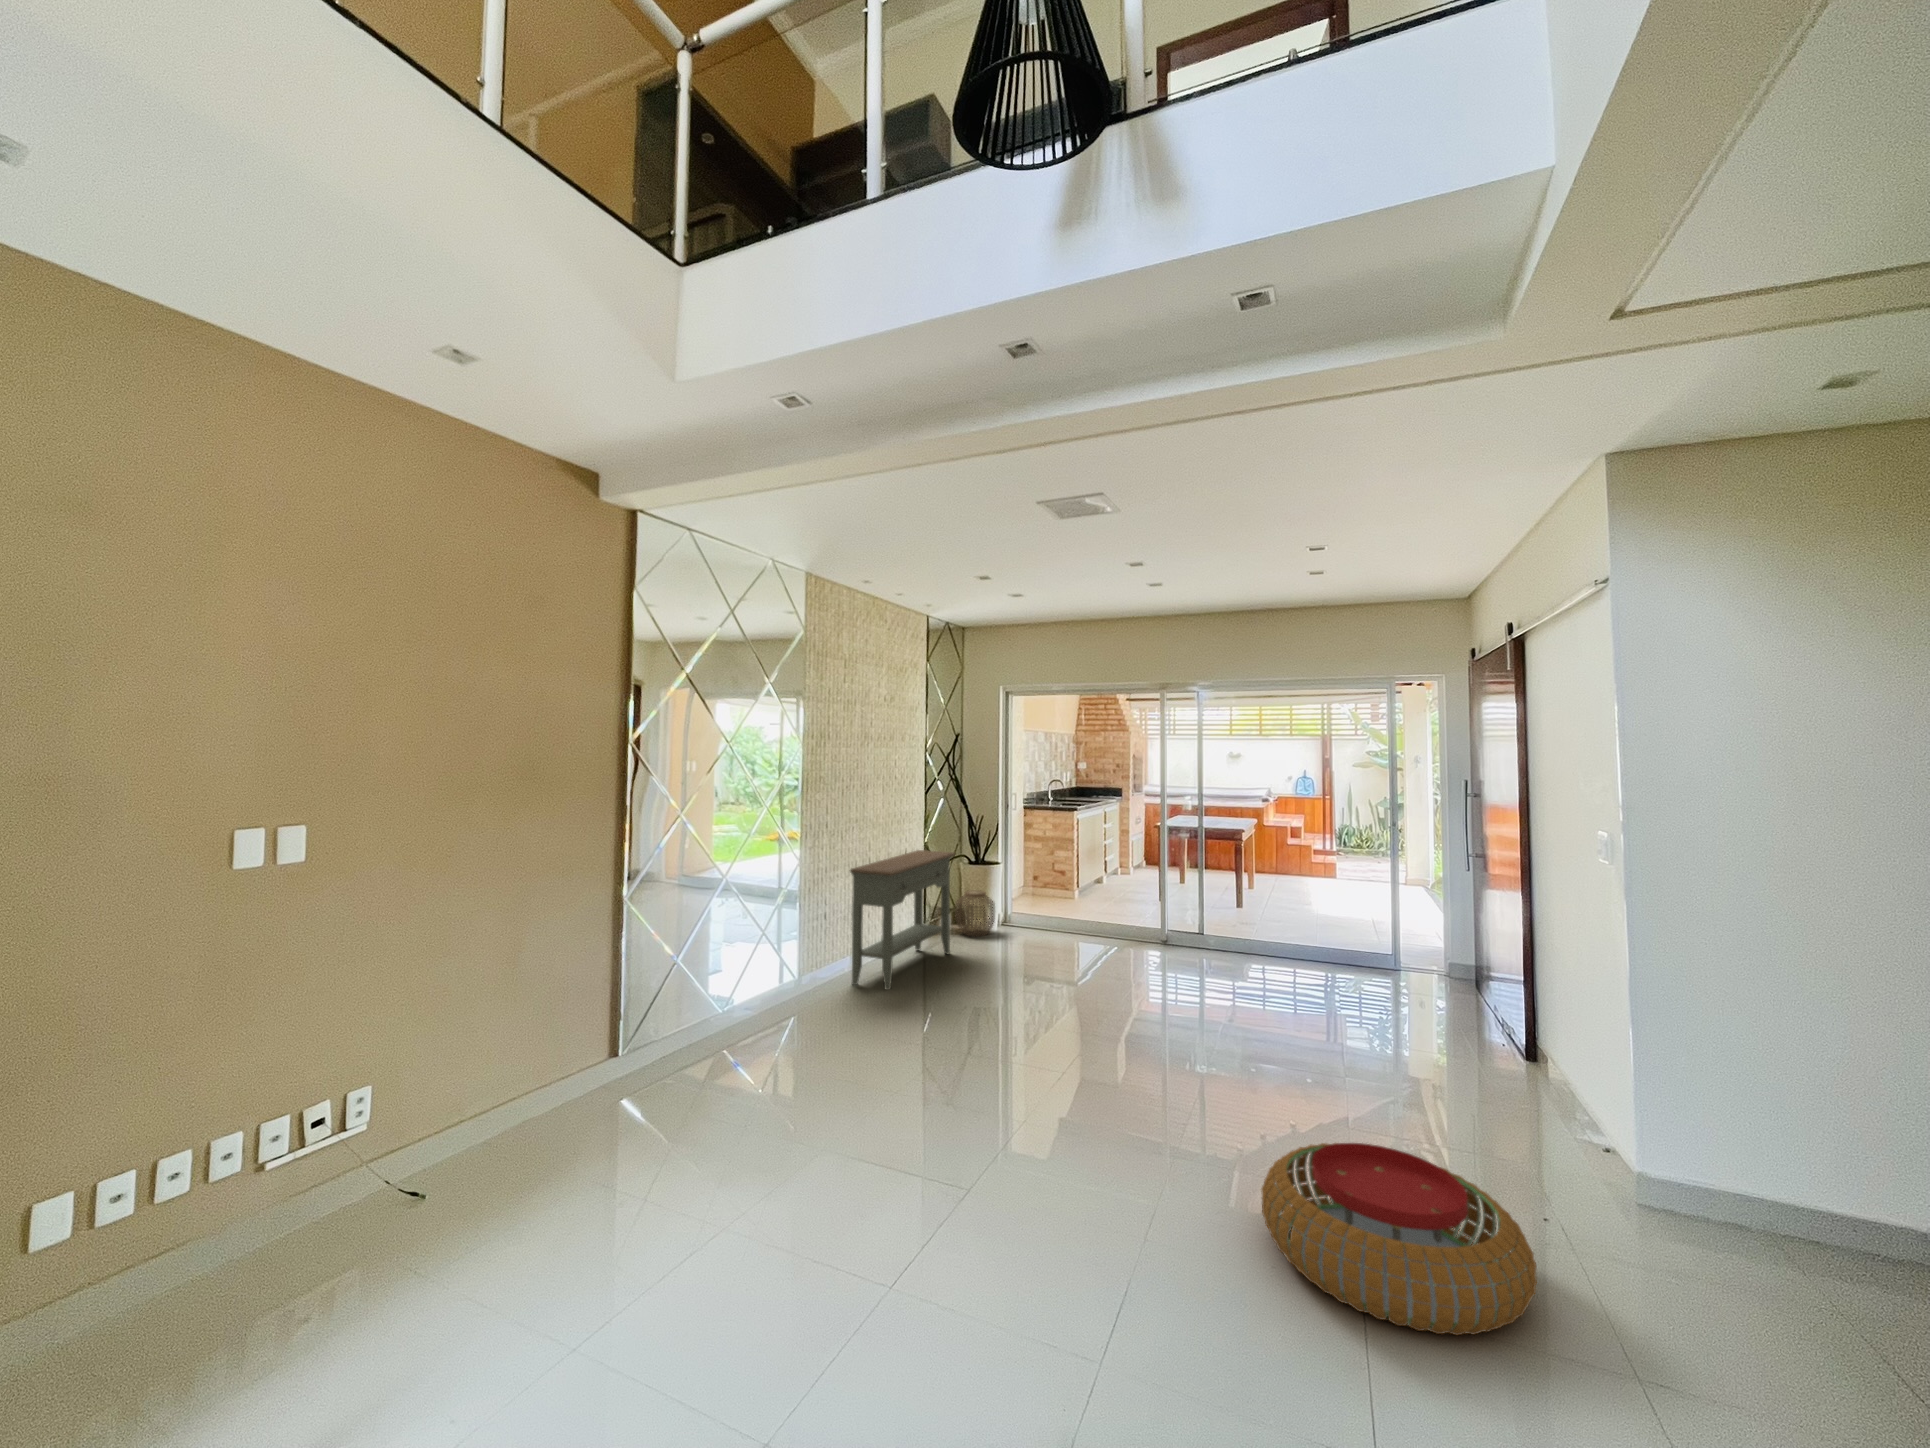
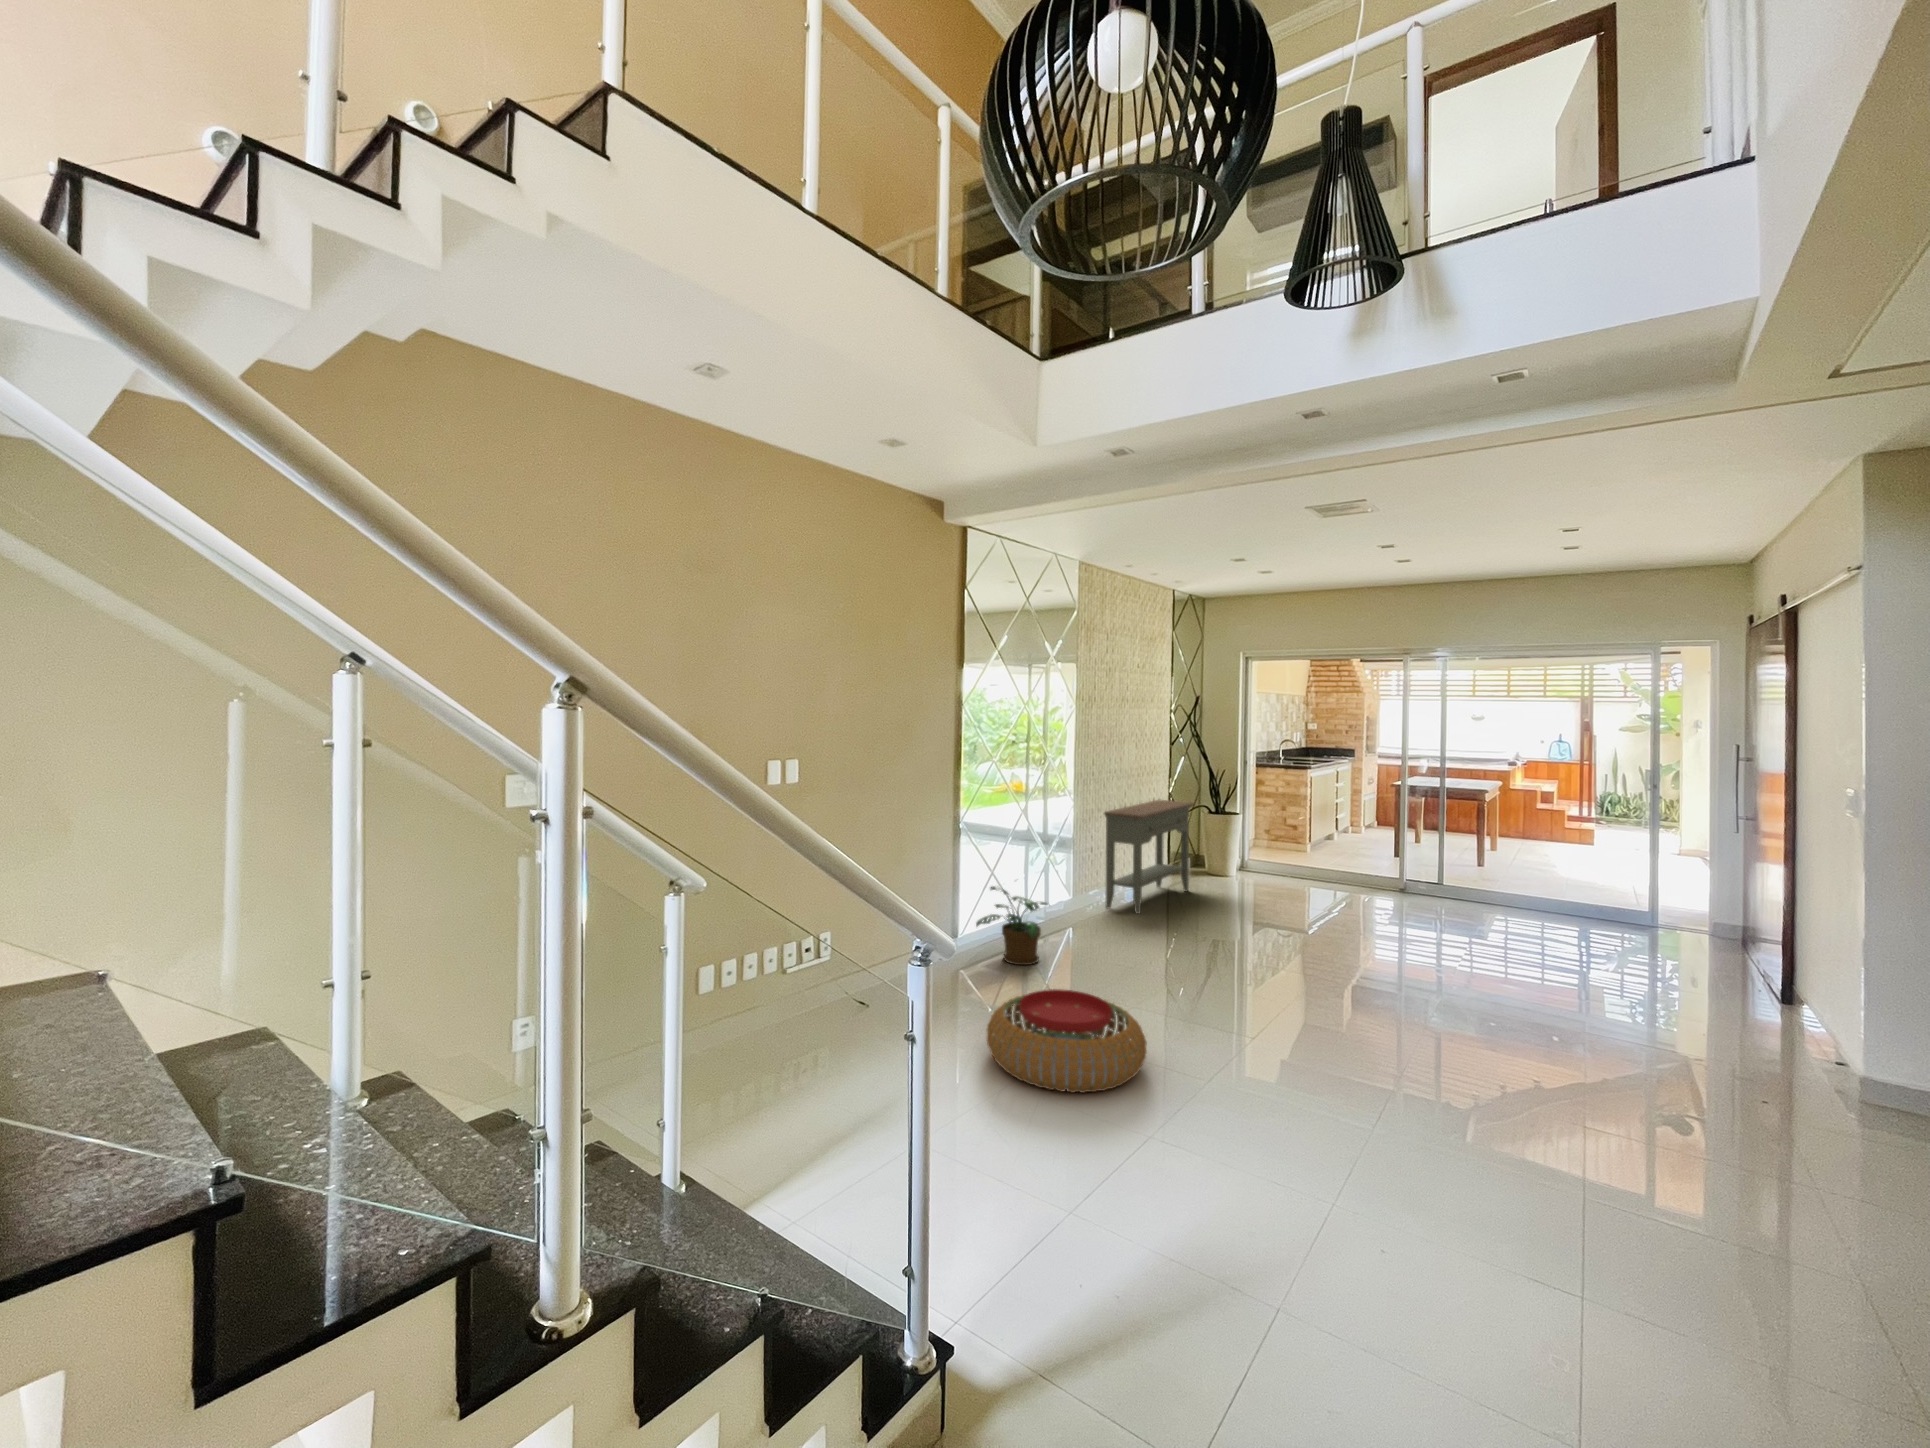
woven basket: present [955,890,995,936] -> none [1191,838,1230,880]
potted plant: none [662,979,762,1087] -> present [976,886,1047,965]
pouf: present [1261,1143,1537,1335] -> present [987,989,1147,1093]

